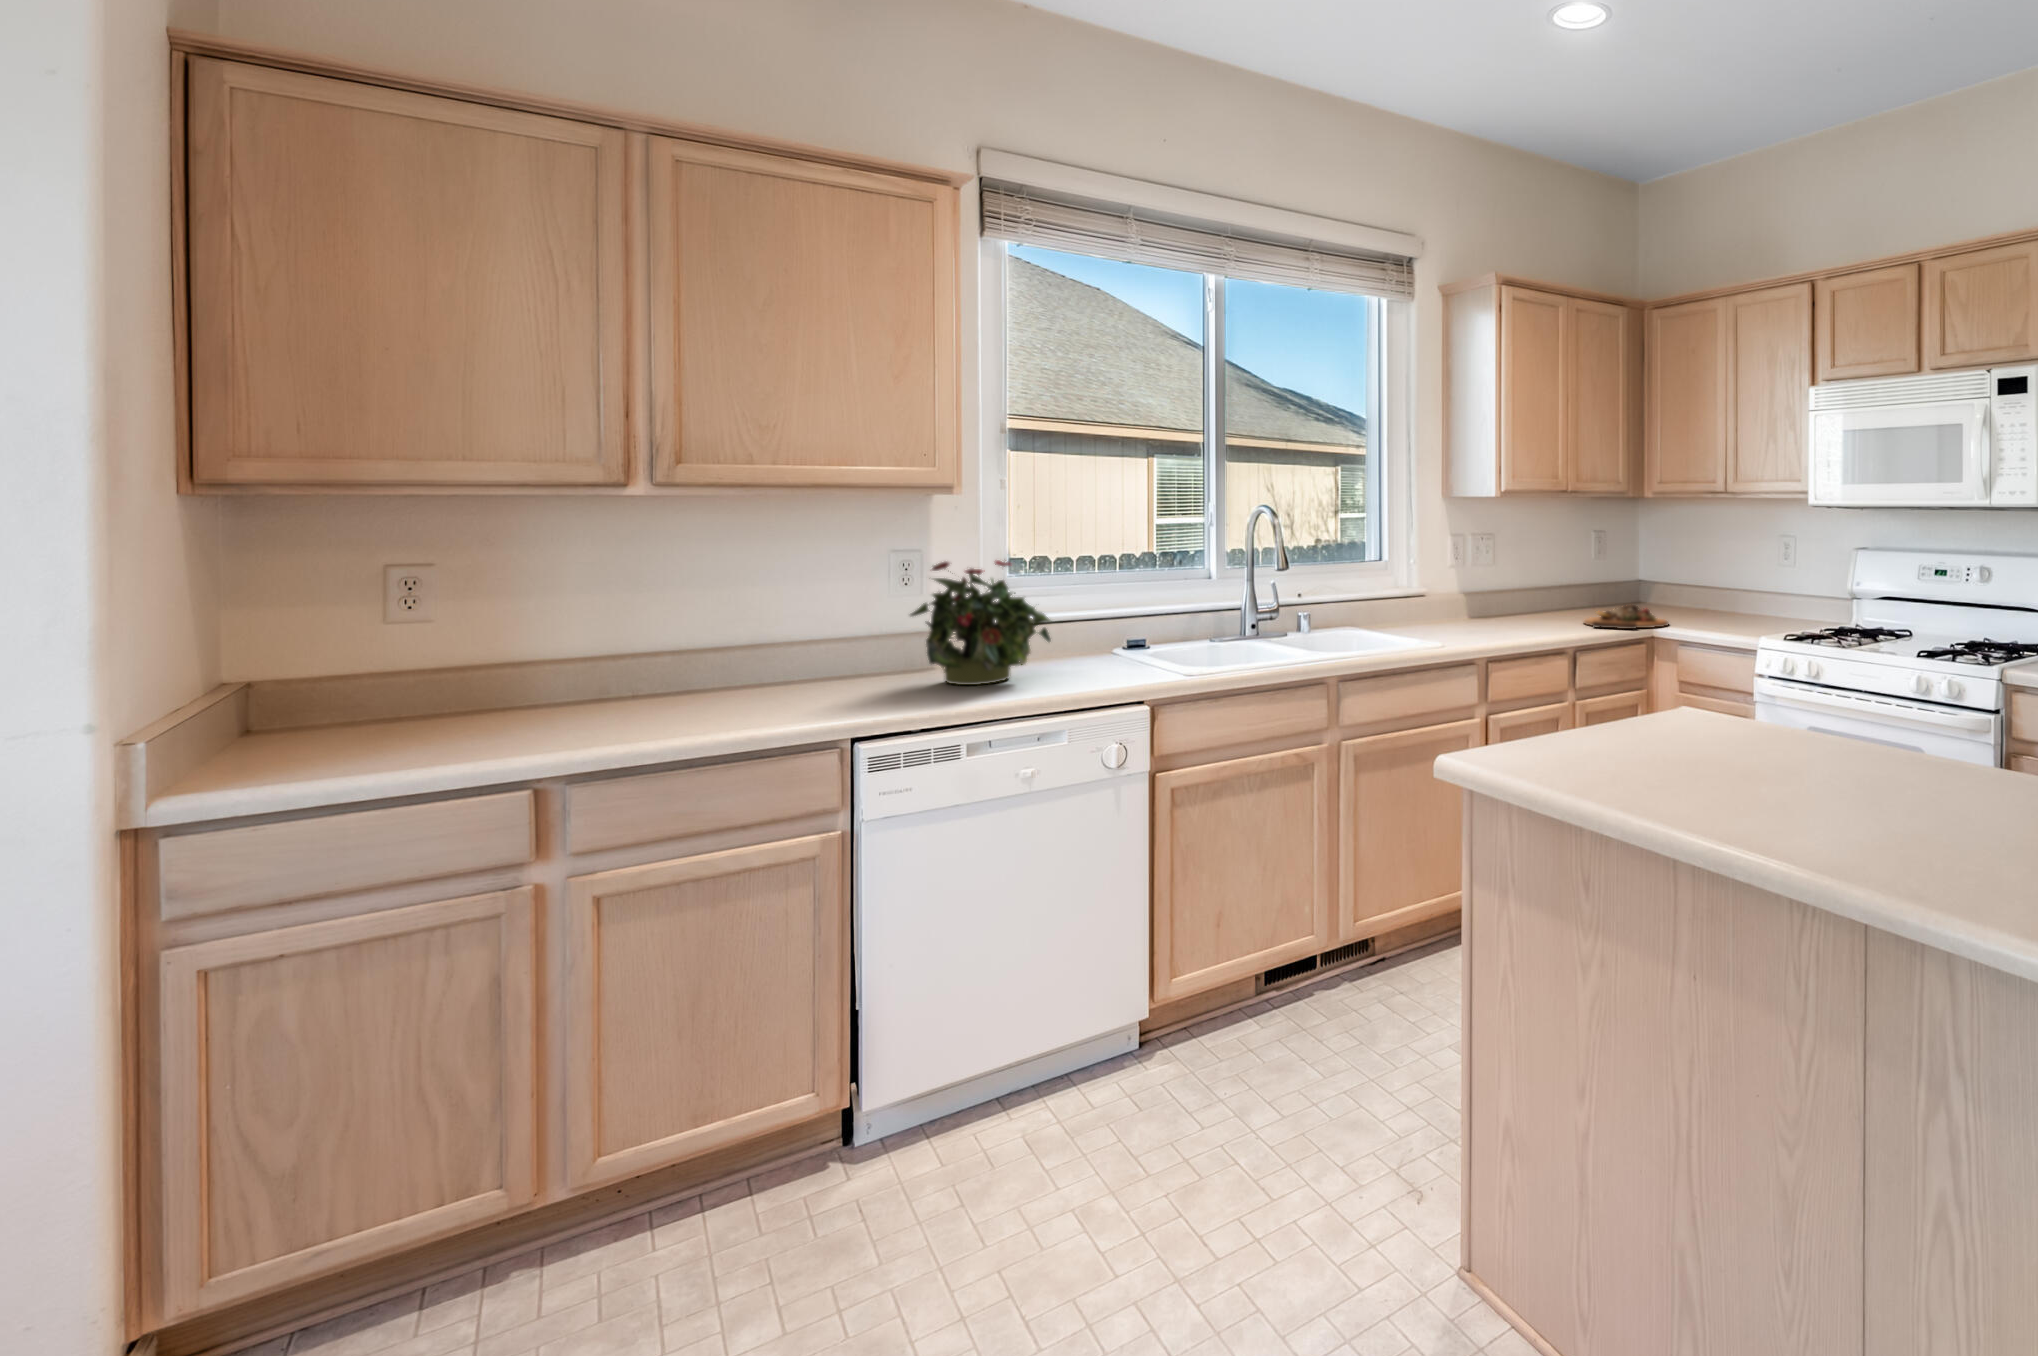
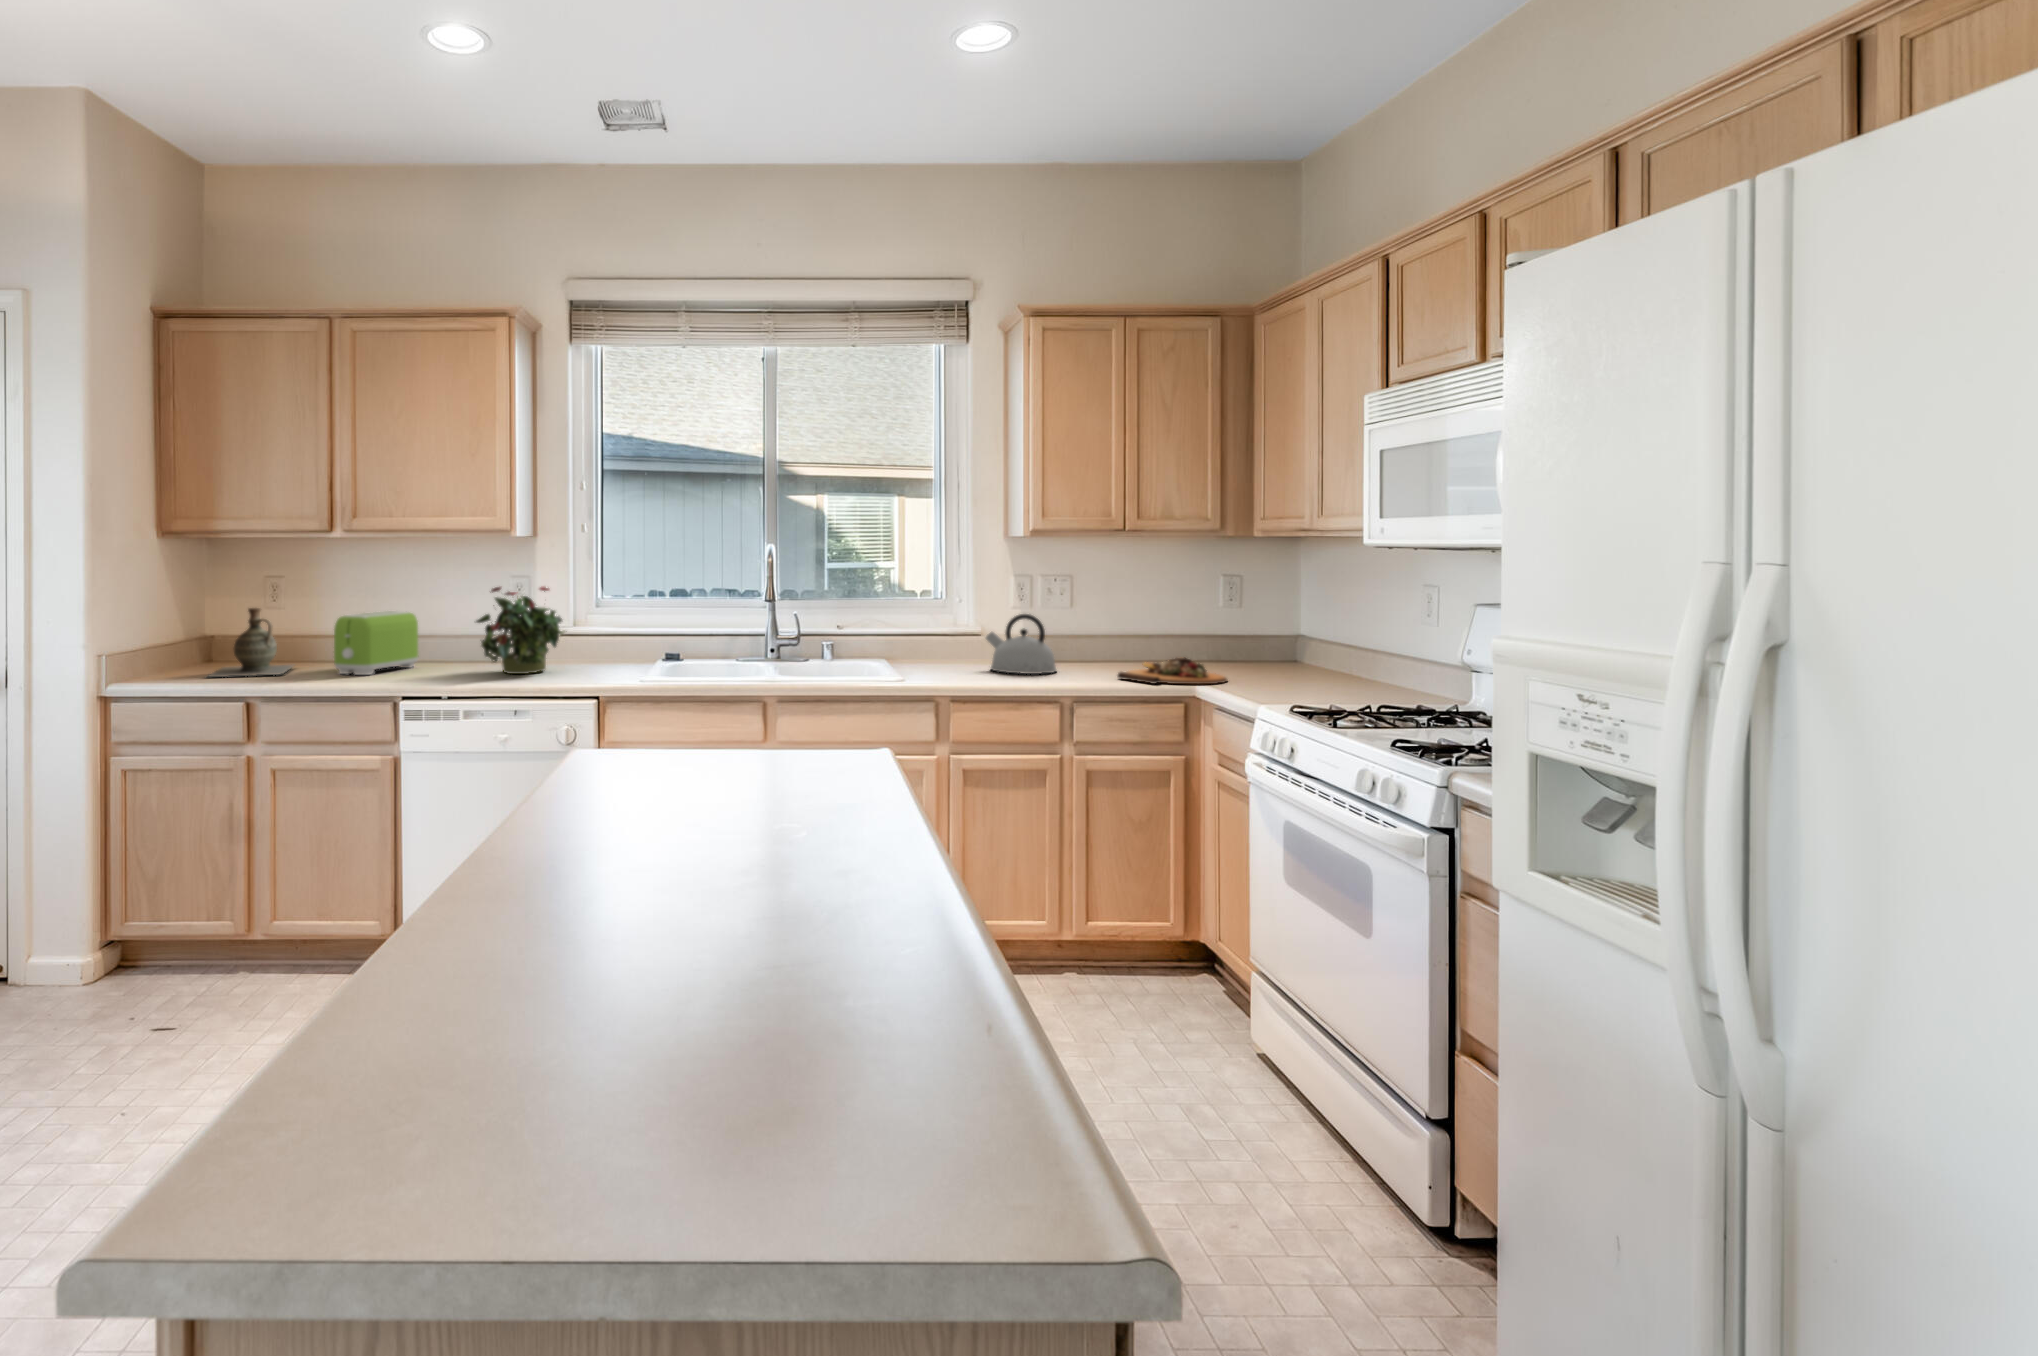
kettle: none [1461,572,1530,630] -> present [986,614,1056,674]
toaster: none [653,607,766,716] -> present [334,611,418,675]
ceramic jug: none [341,616,549,756] -> present [208,608,293,677]

